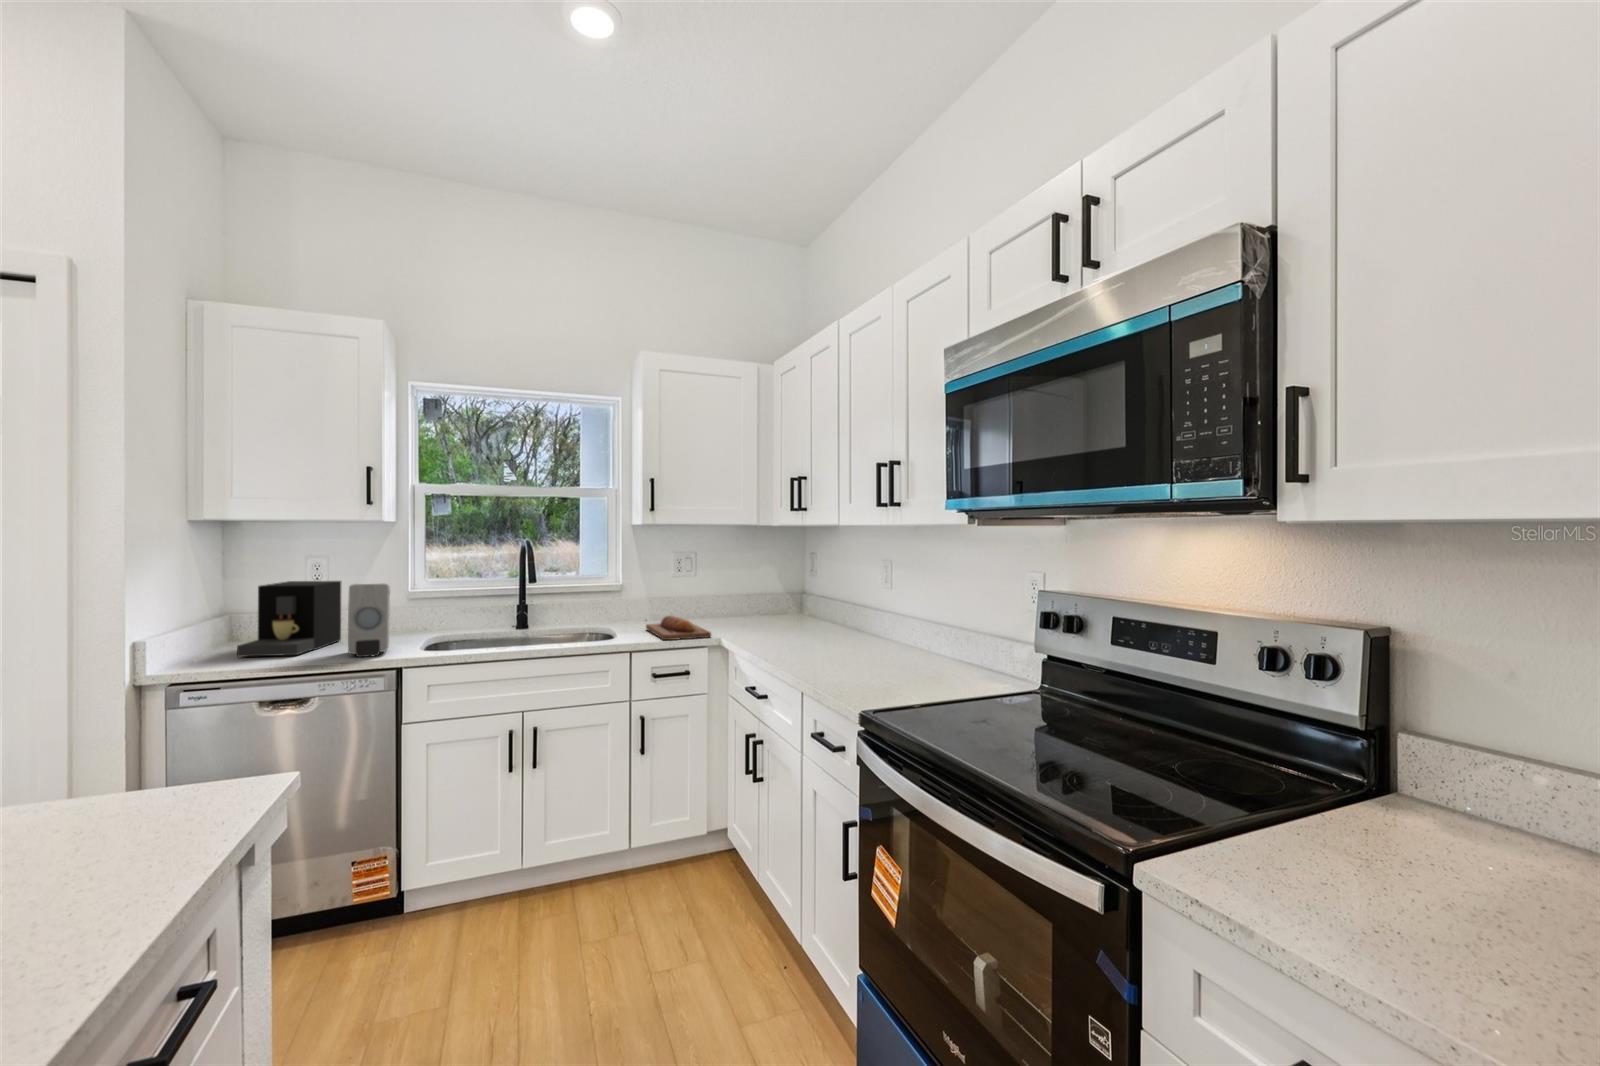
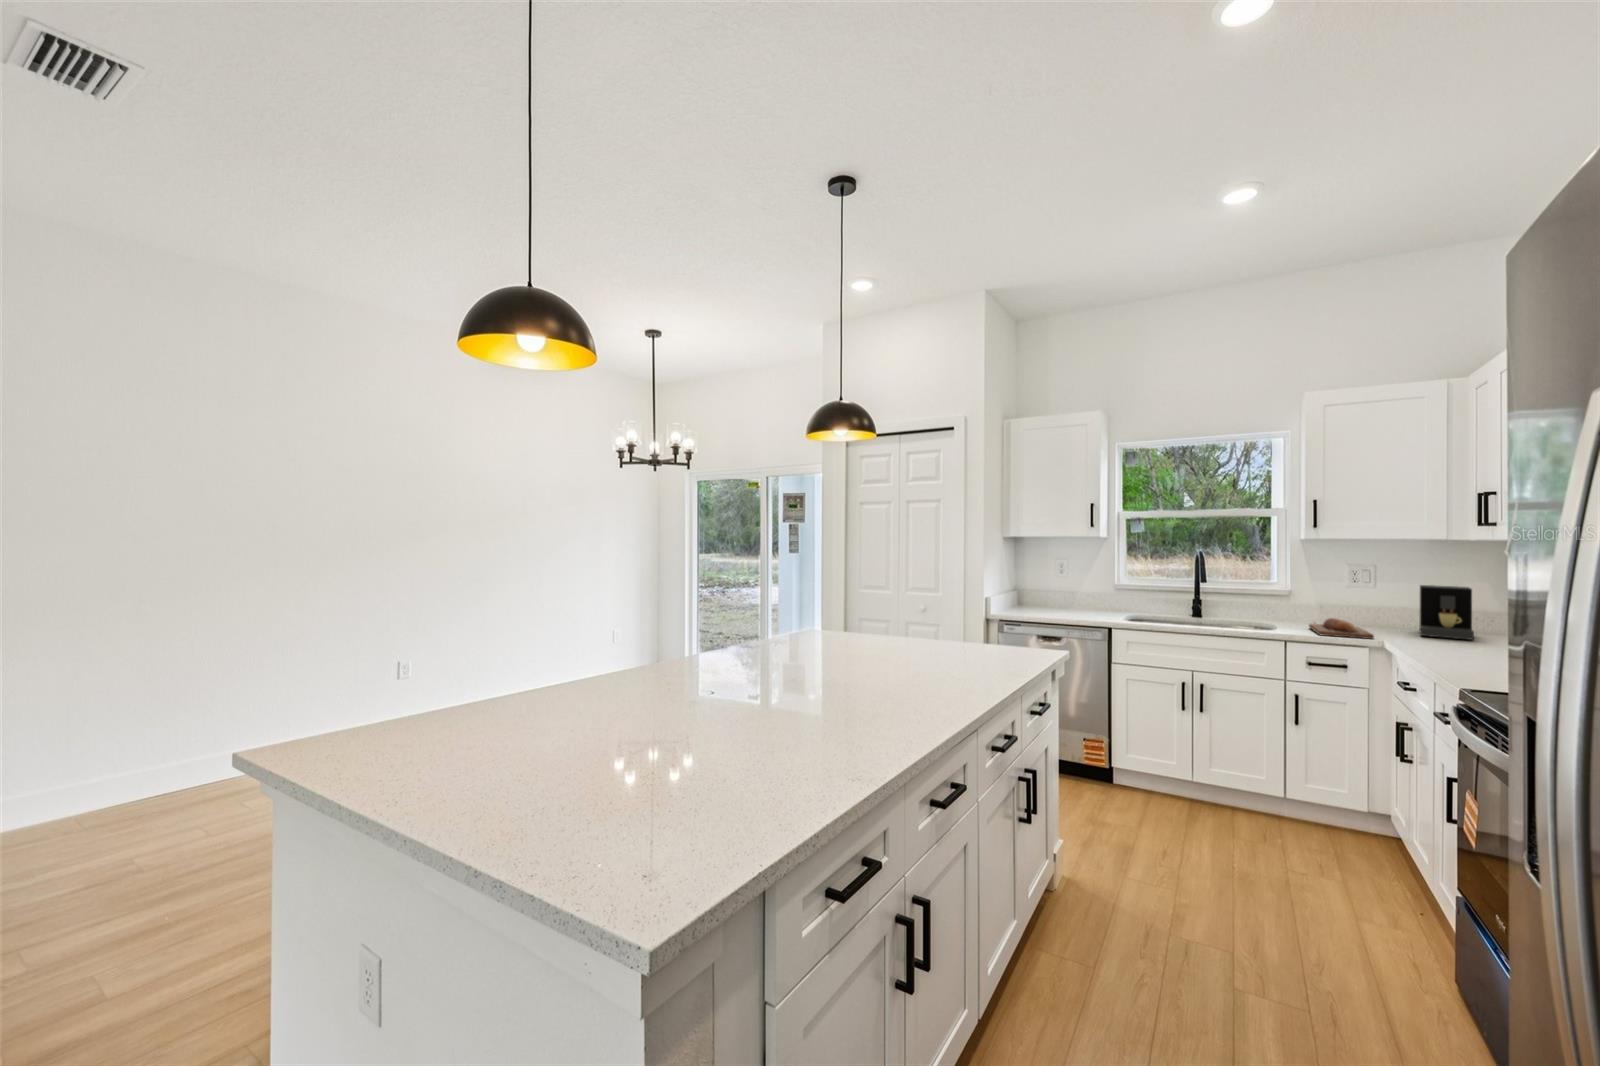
coffee maker: present [237,581,341,657] -> present [1420,585,1474,640]
soap dispenser: present [348,584,390,657] -> none [1081,575,1104,619]

